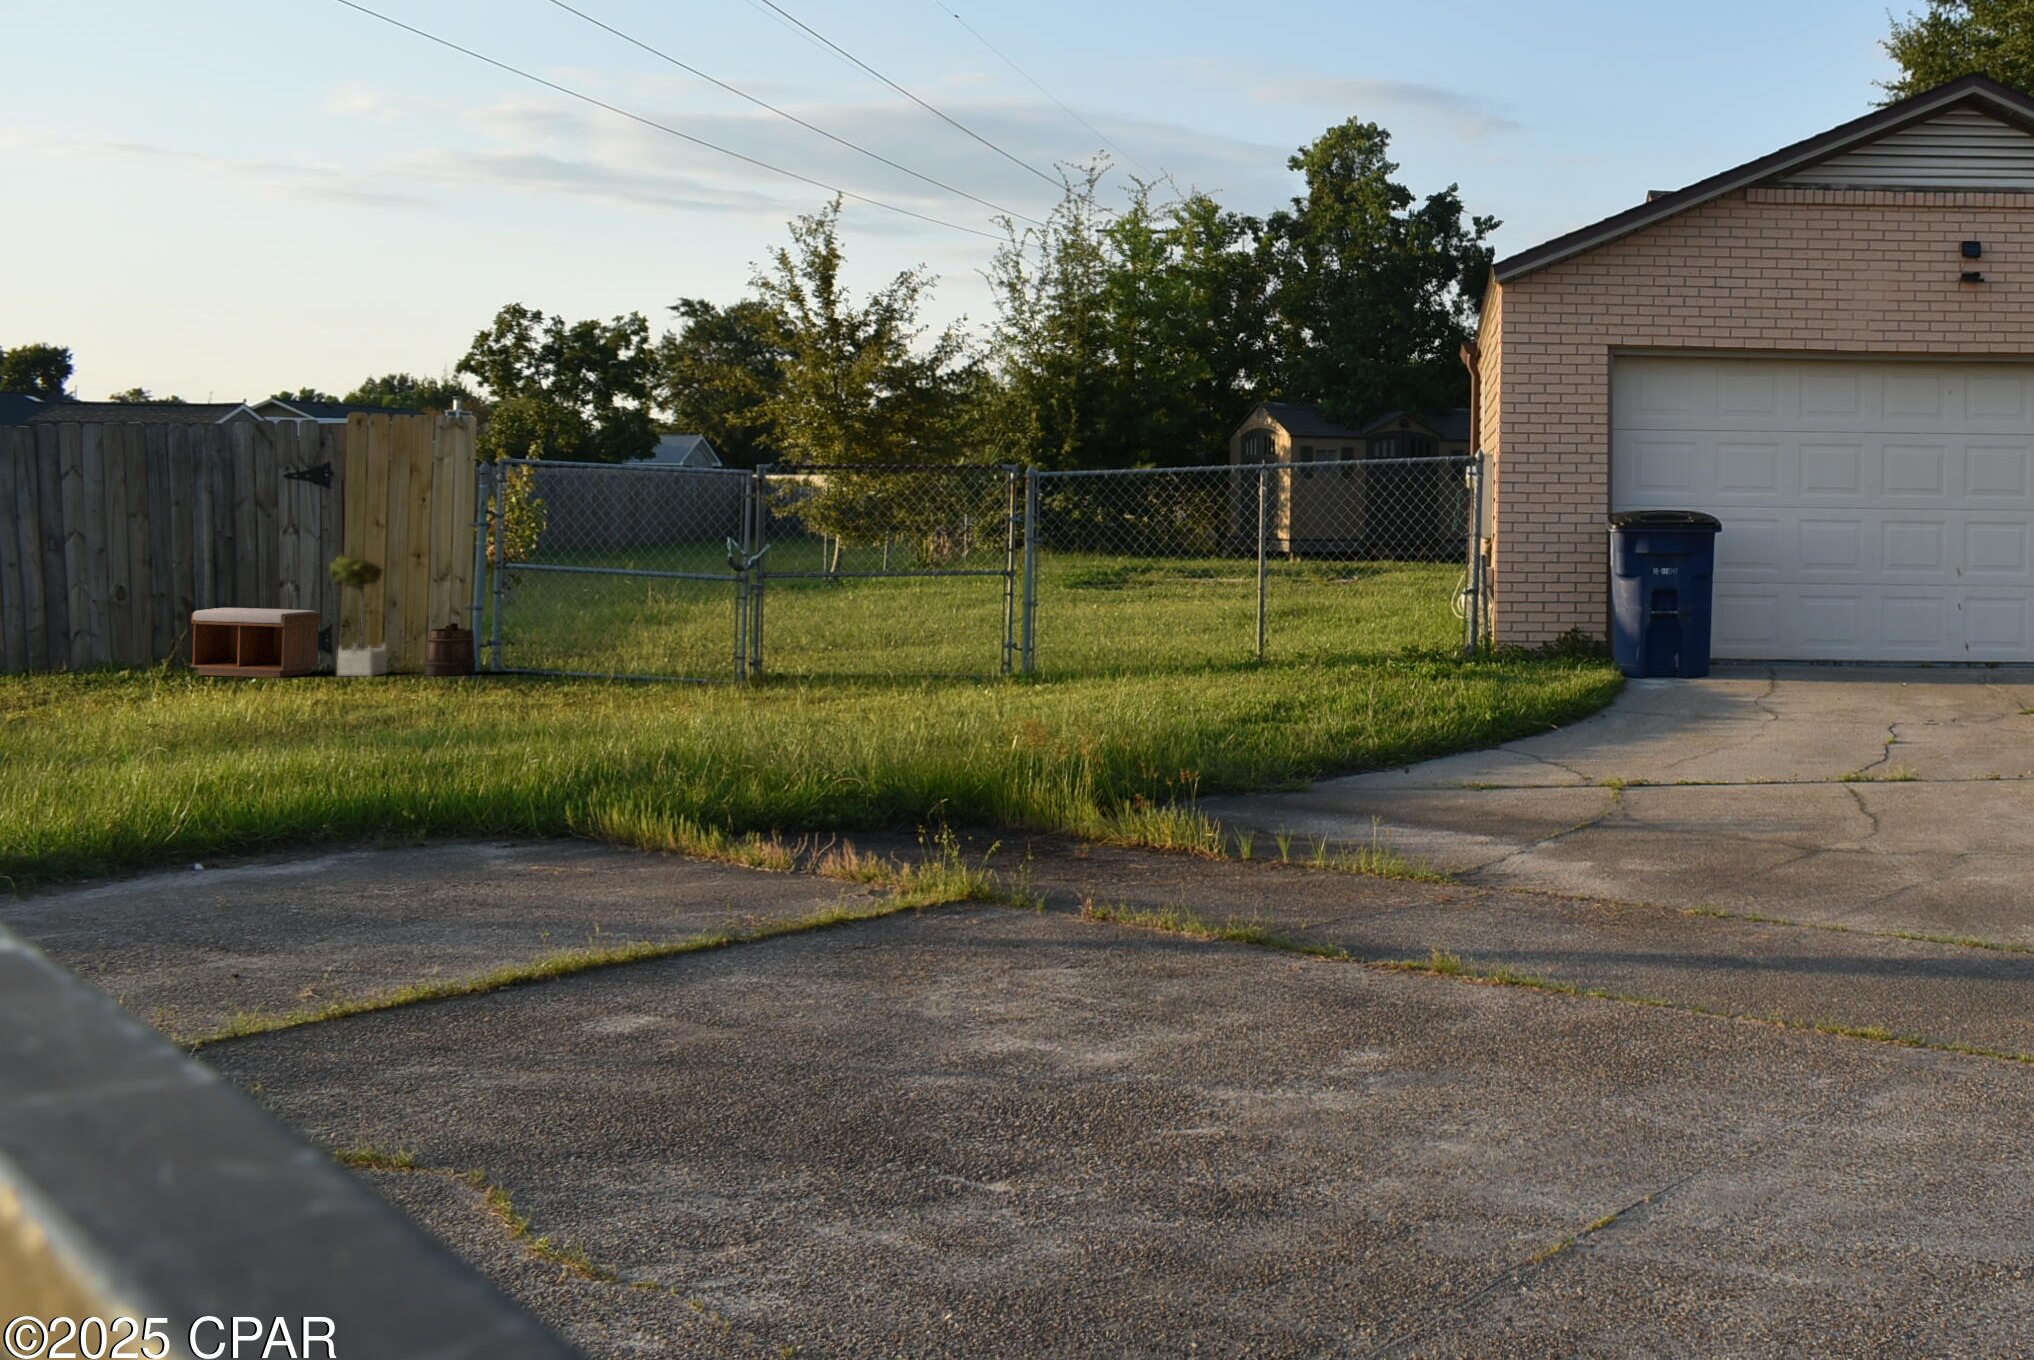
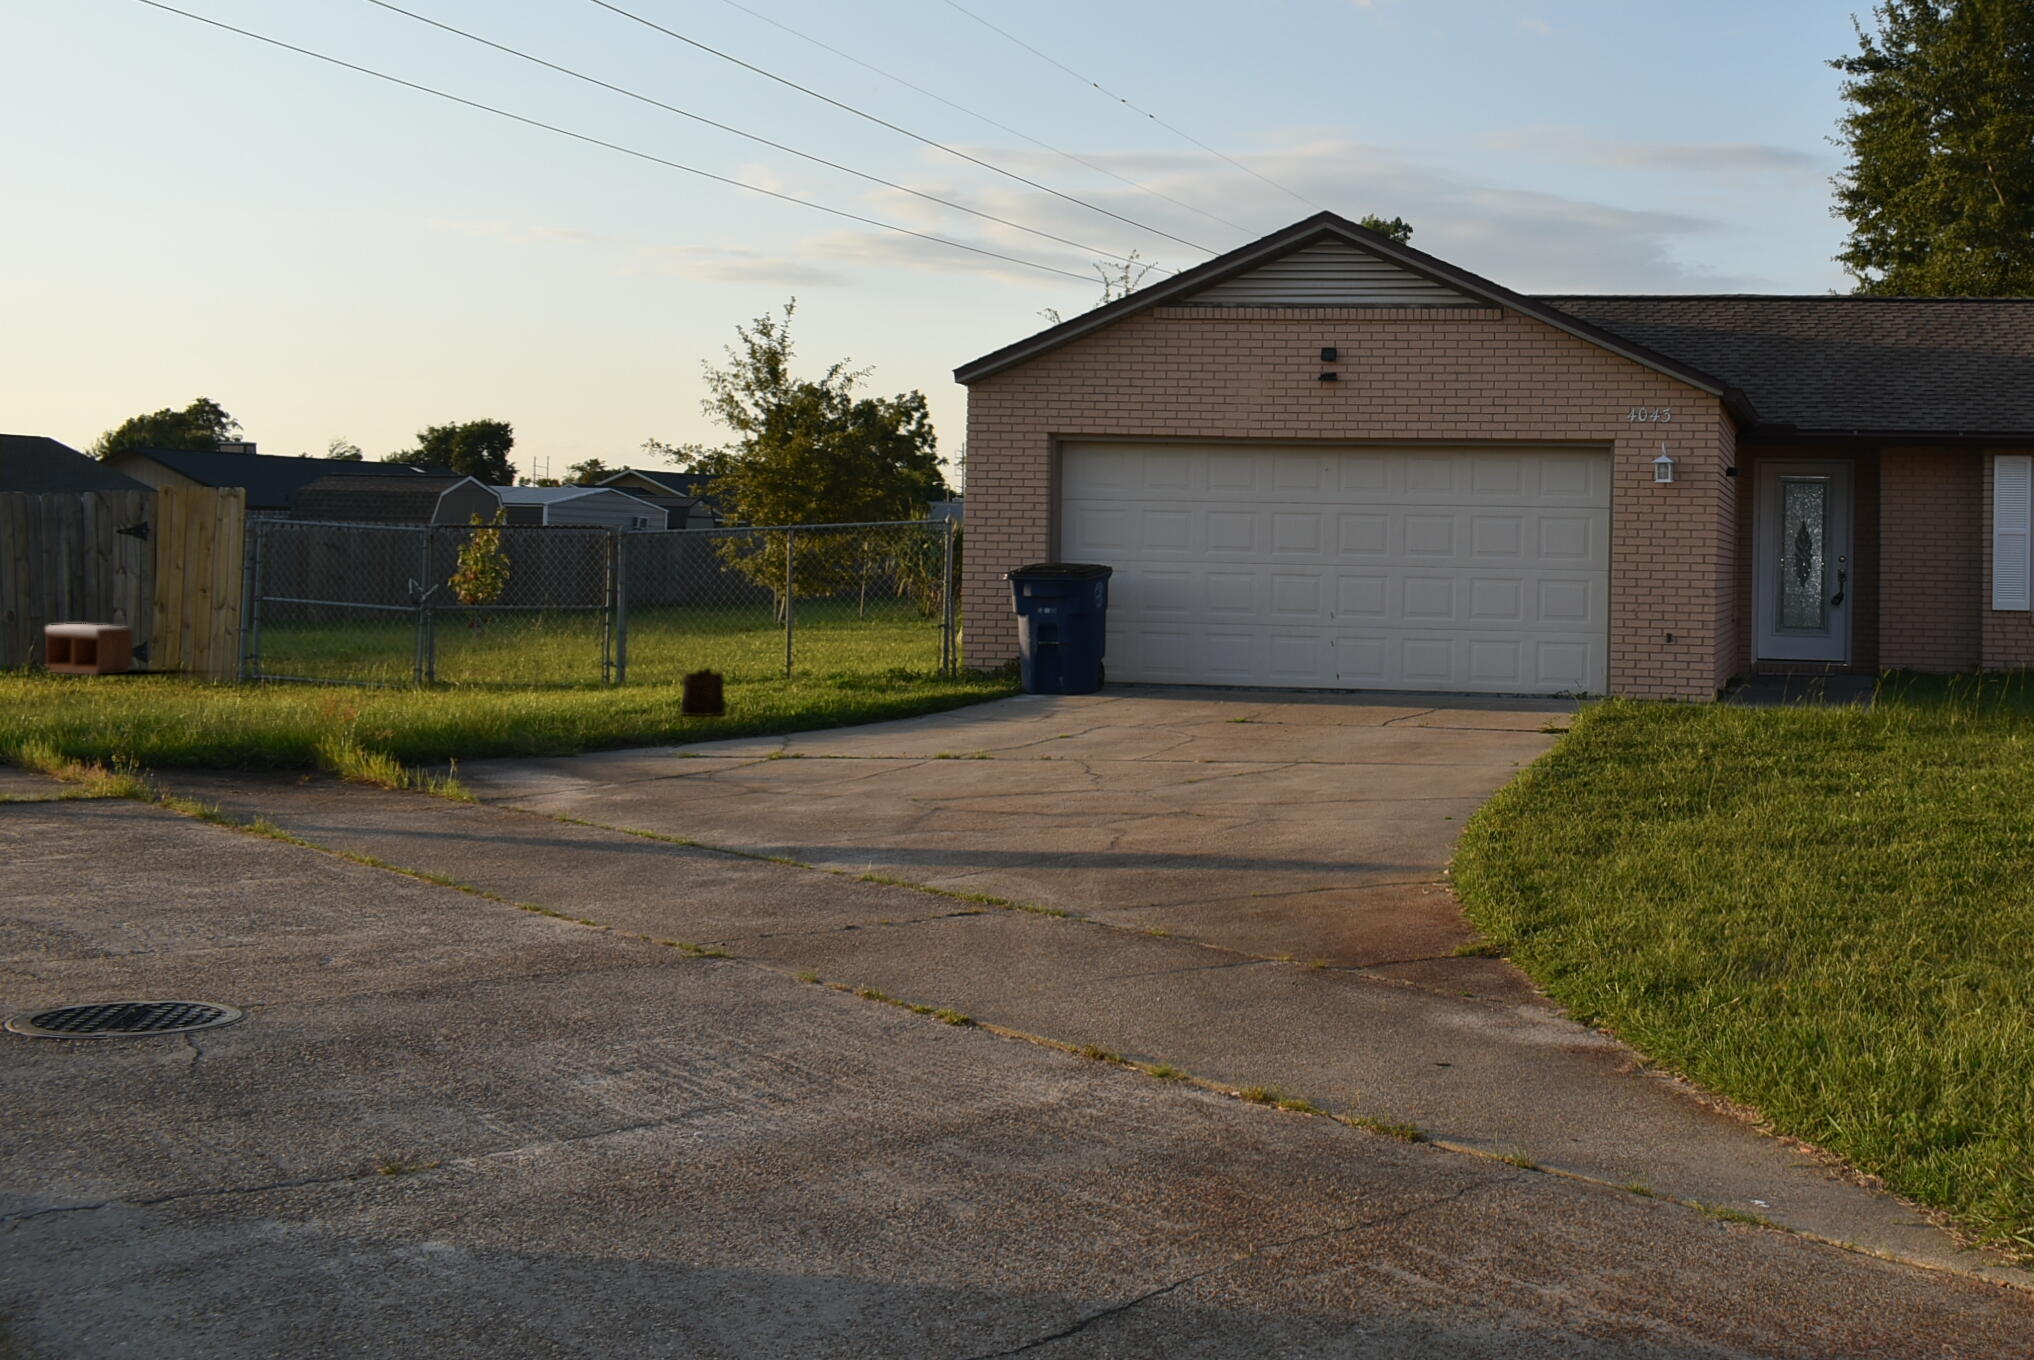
potted tree: present [330,555,387,676] -> none [132,586,176,675]
bucket: present [425,623,476,676] -> present [680,668,725,716]

